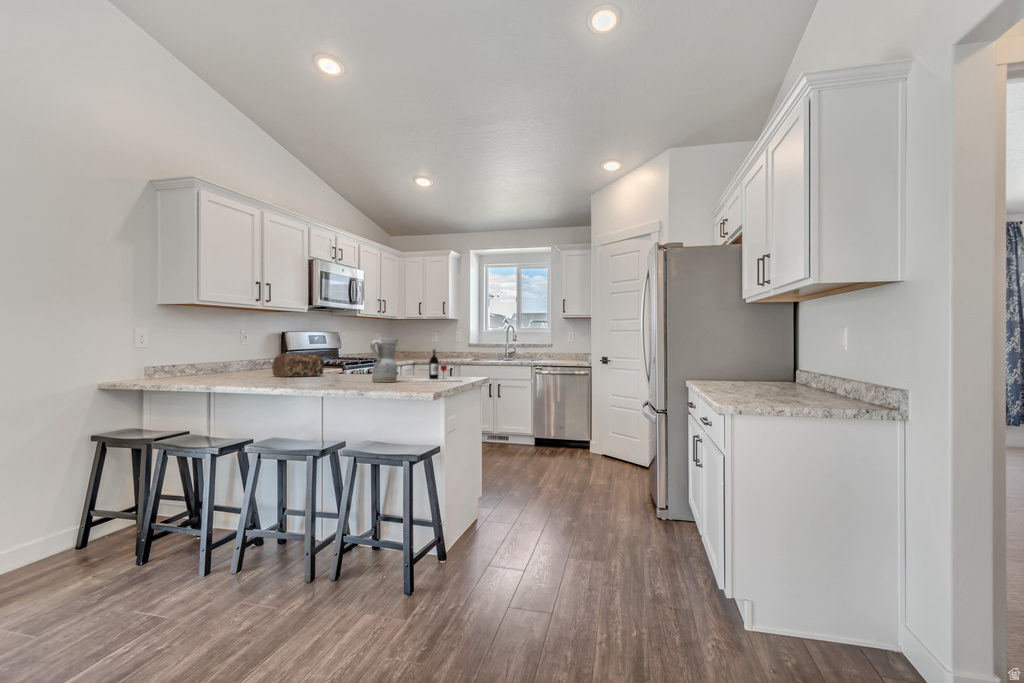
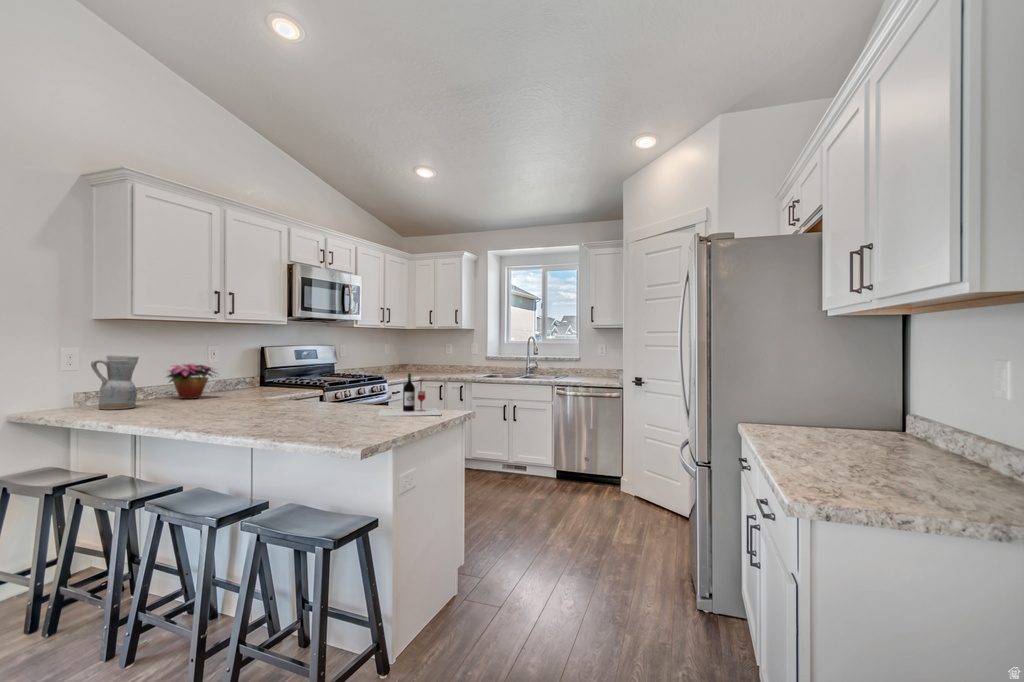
ceramic pitcher: present [370,338,398,382] -> present [91,355,139,409]
flower arrangement: none [213,343,266,374] -> present [167,364,216,399]
bread loaf: present [272,353,324,377] -> none [216,377,281,407]

